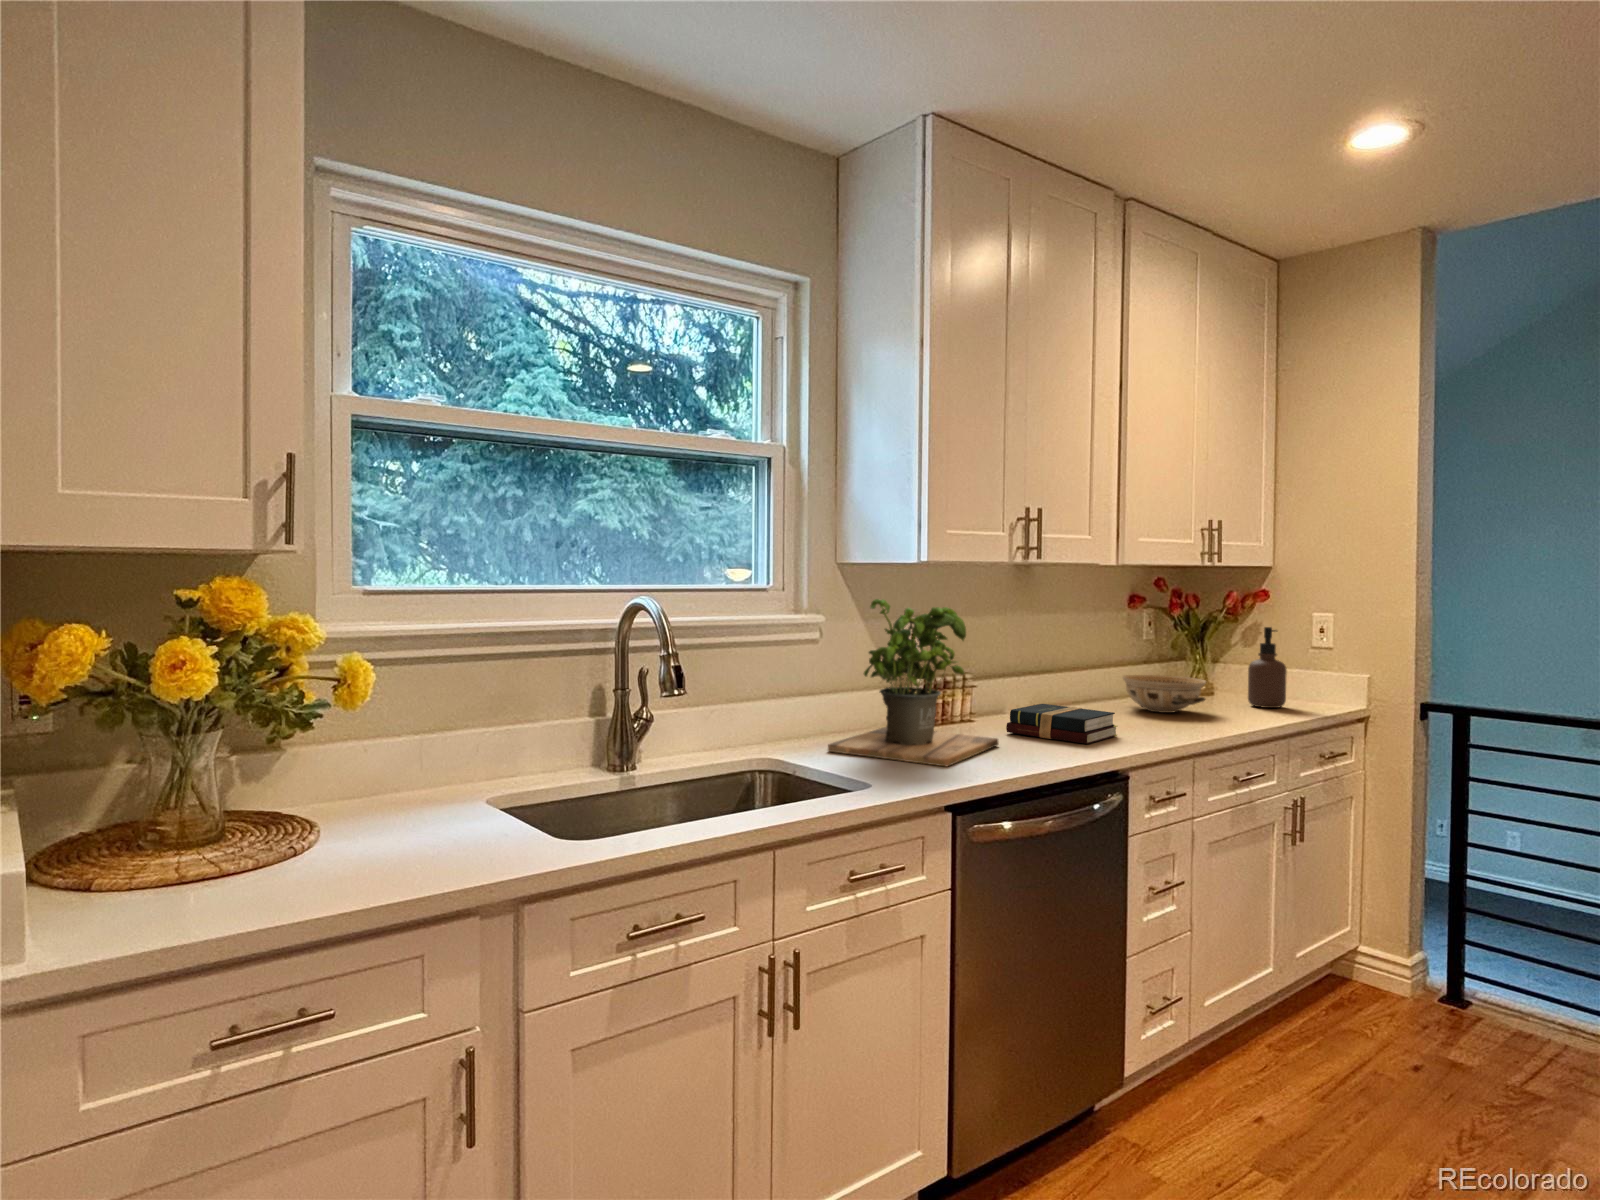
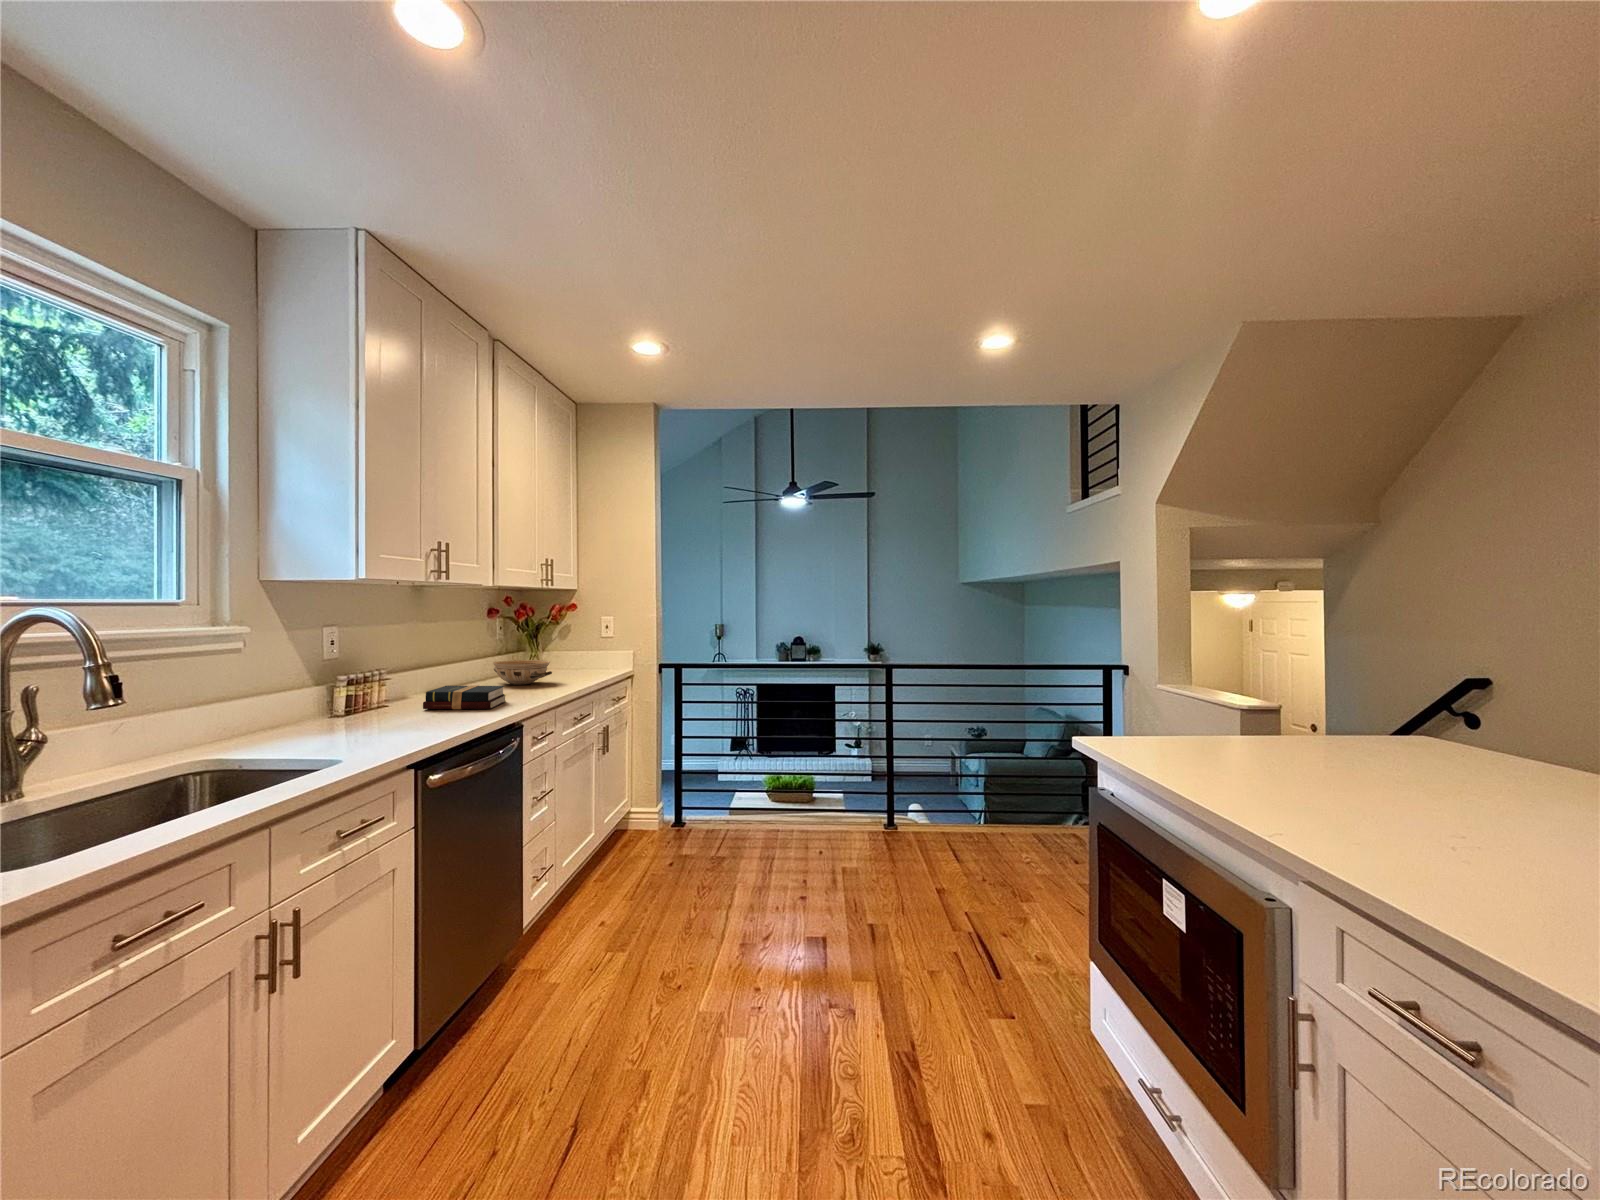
potted plant: present [828,599,999,767] -> none [268,610,425,744]
soap dispenser: present [1248,627,1287,708] -> none [570,625,593,676]

